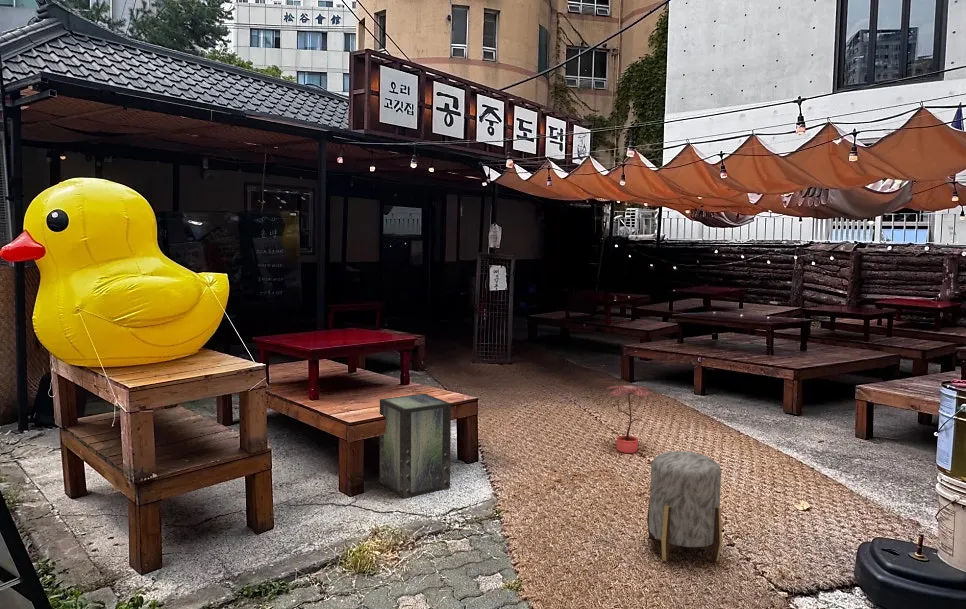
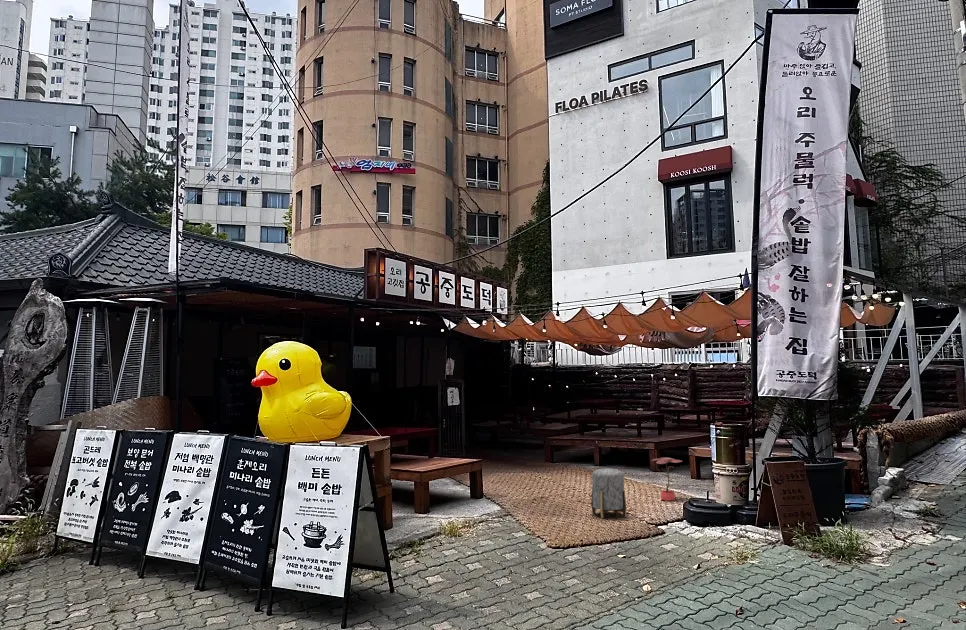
potted plant: present [607,385,653,453] -> present [651,457,682,501]
storage box: present [380,394,451,498] -> none [443,456,484,510]

